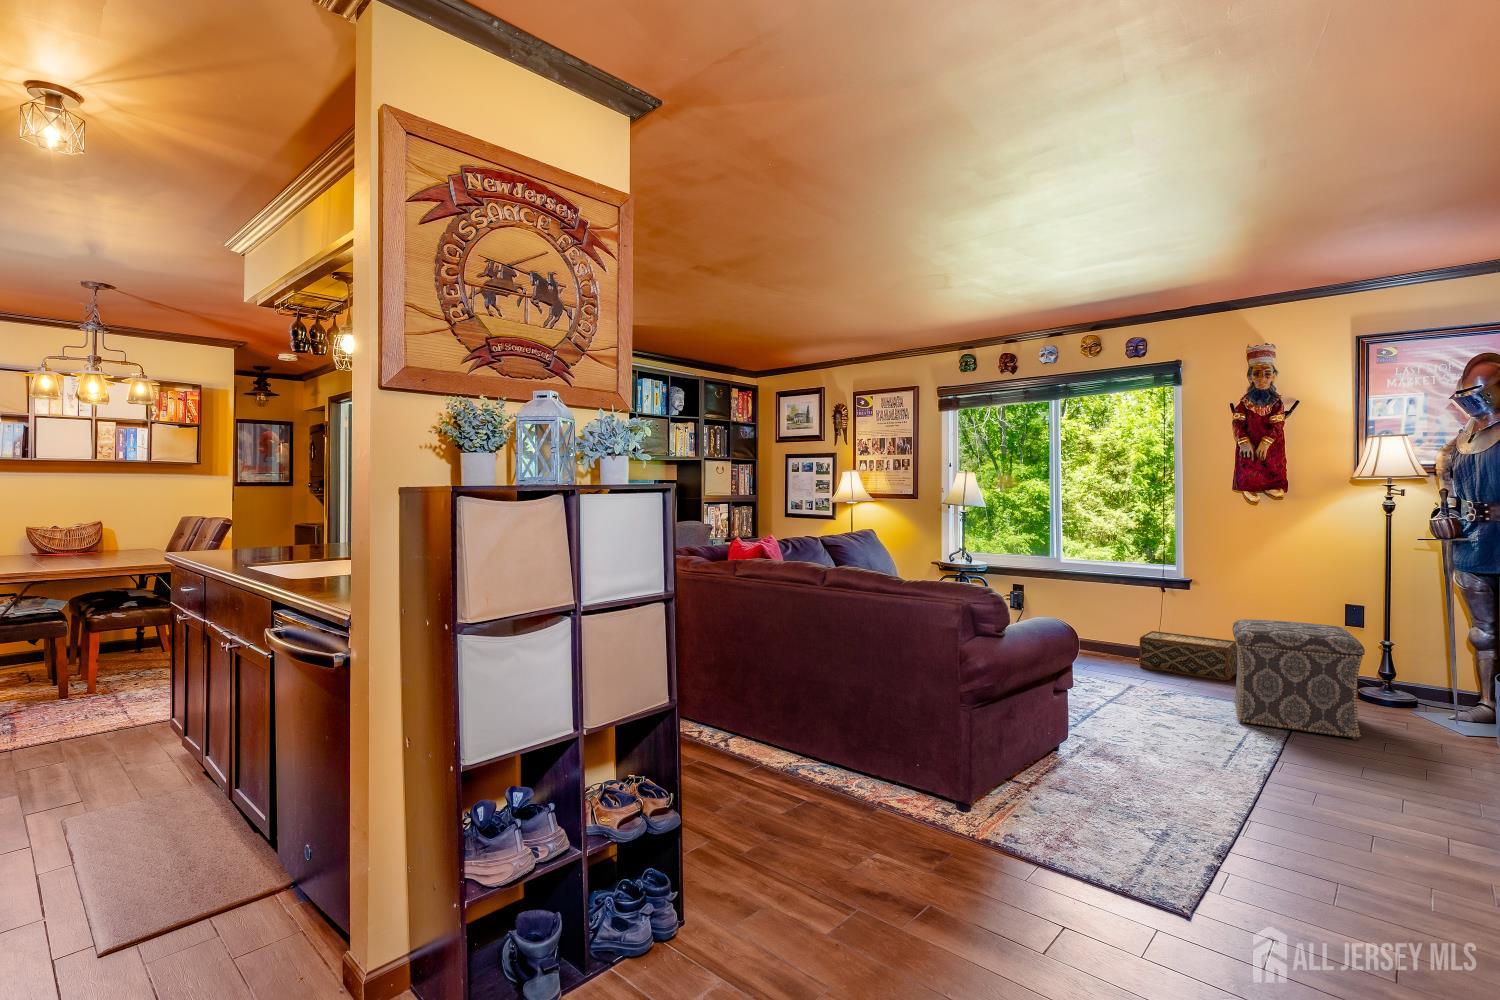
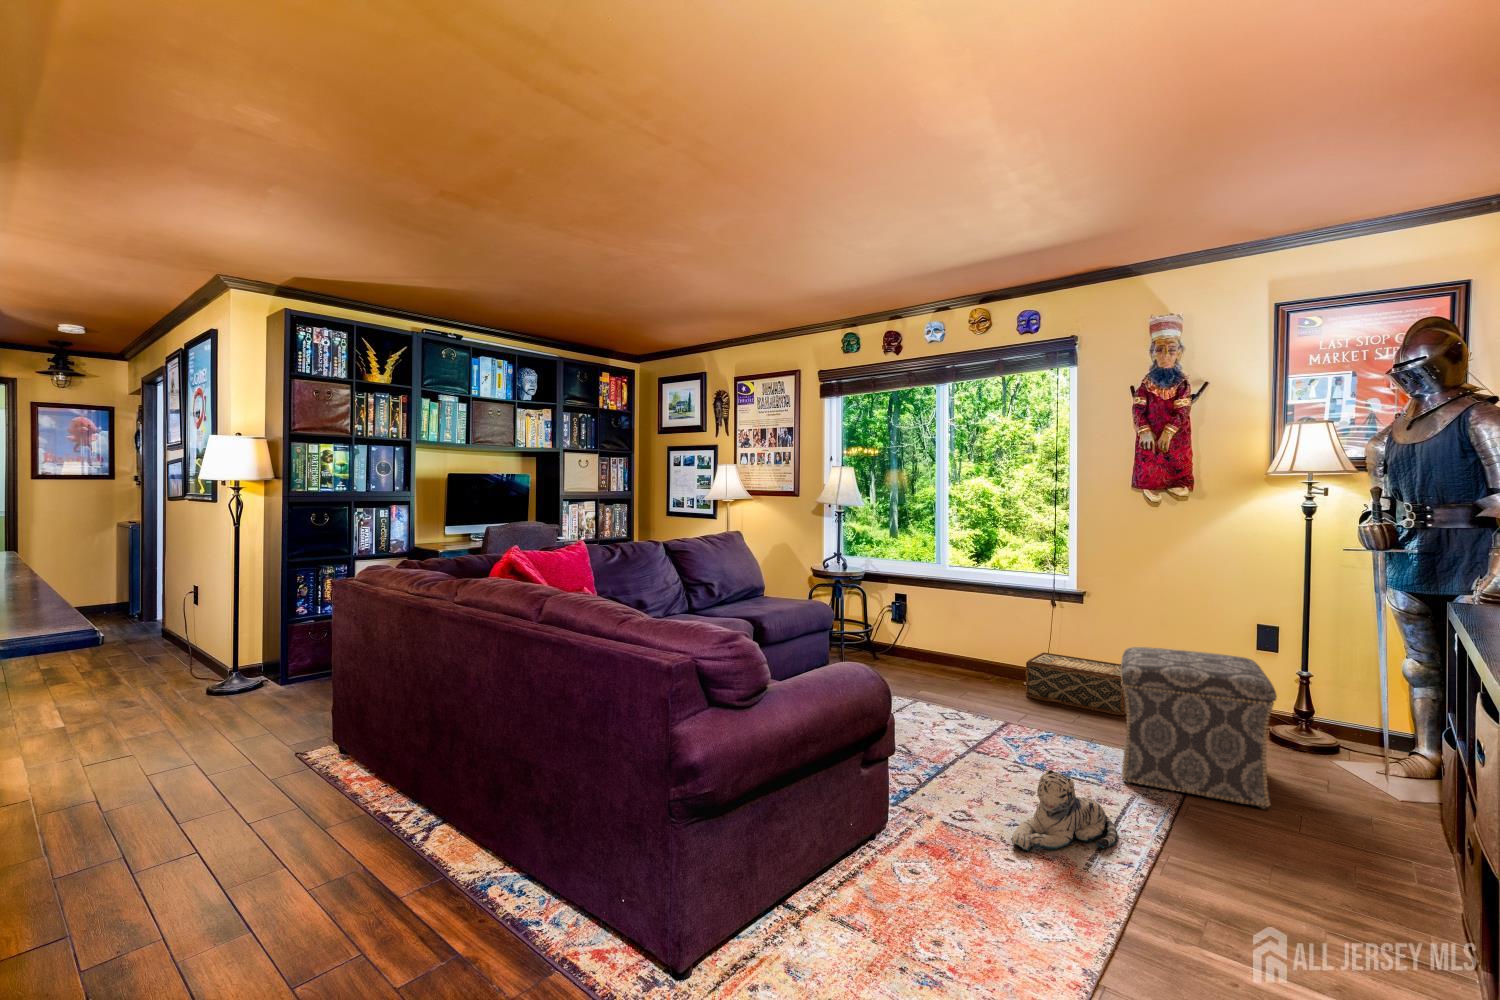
plush toy: none [1162,702,1243,760] -> present [1011,770,1117,851]

